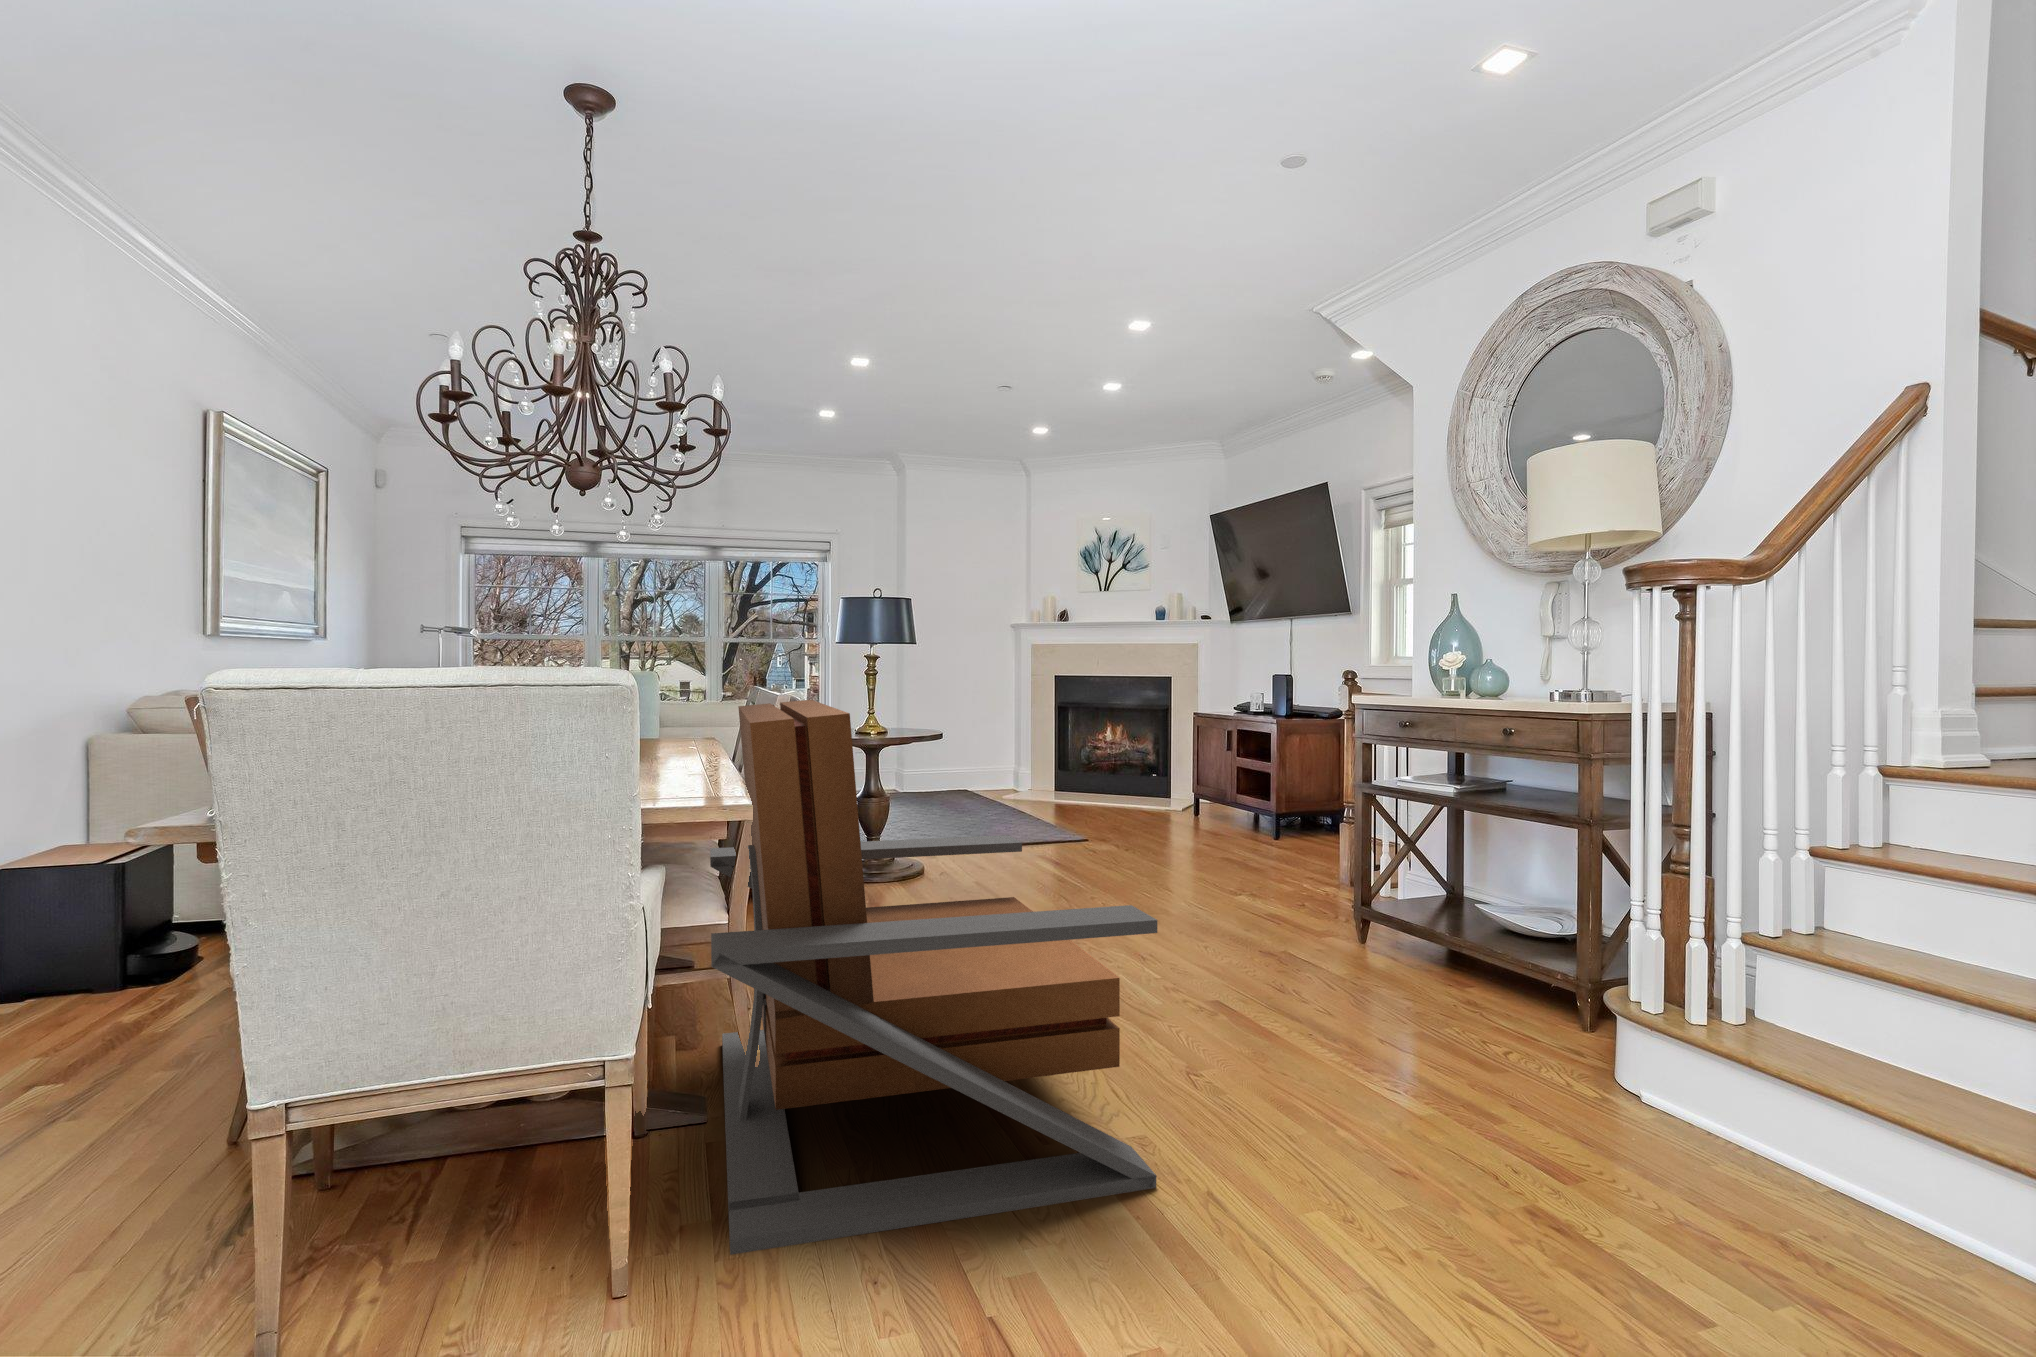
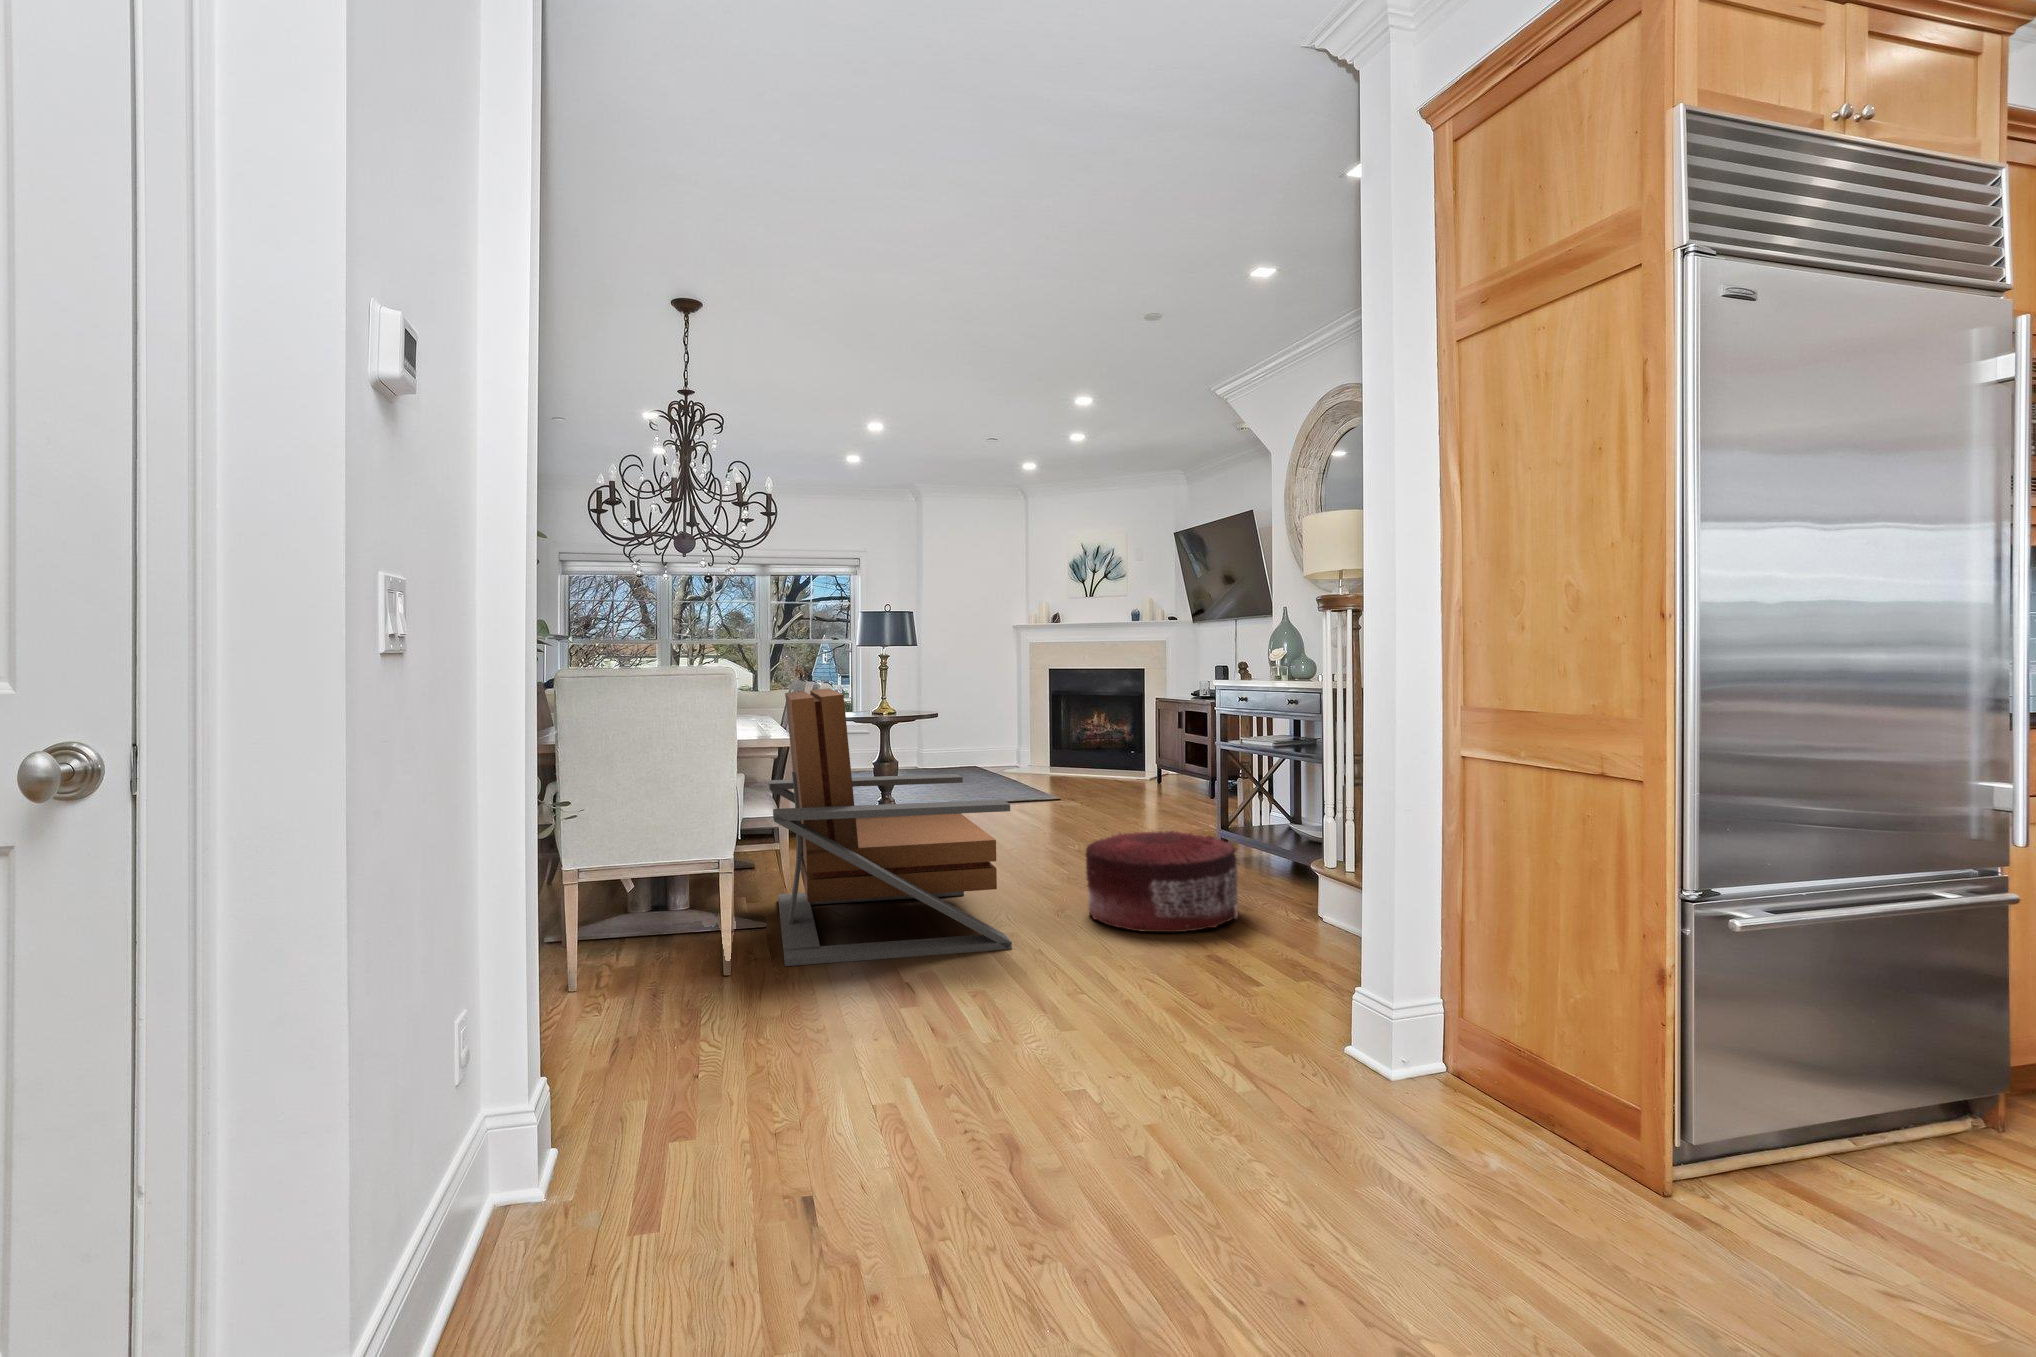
pouf: none [1239,931,1508,1136] -> present [1086,831,1238,932]

